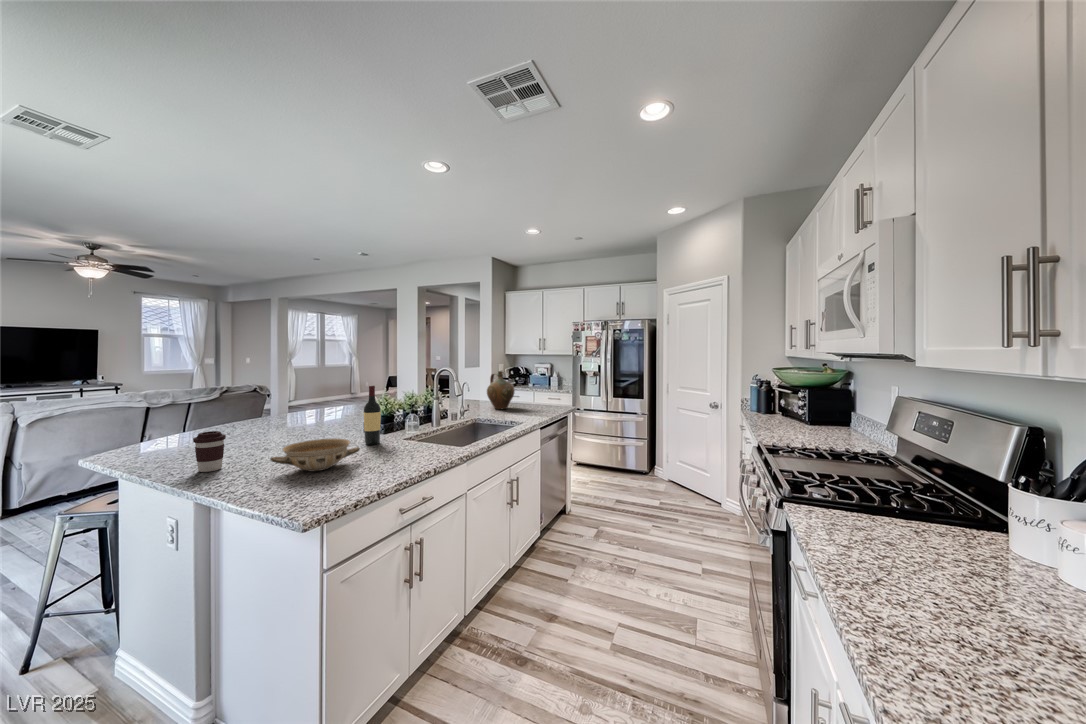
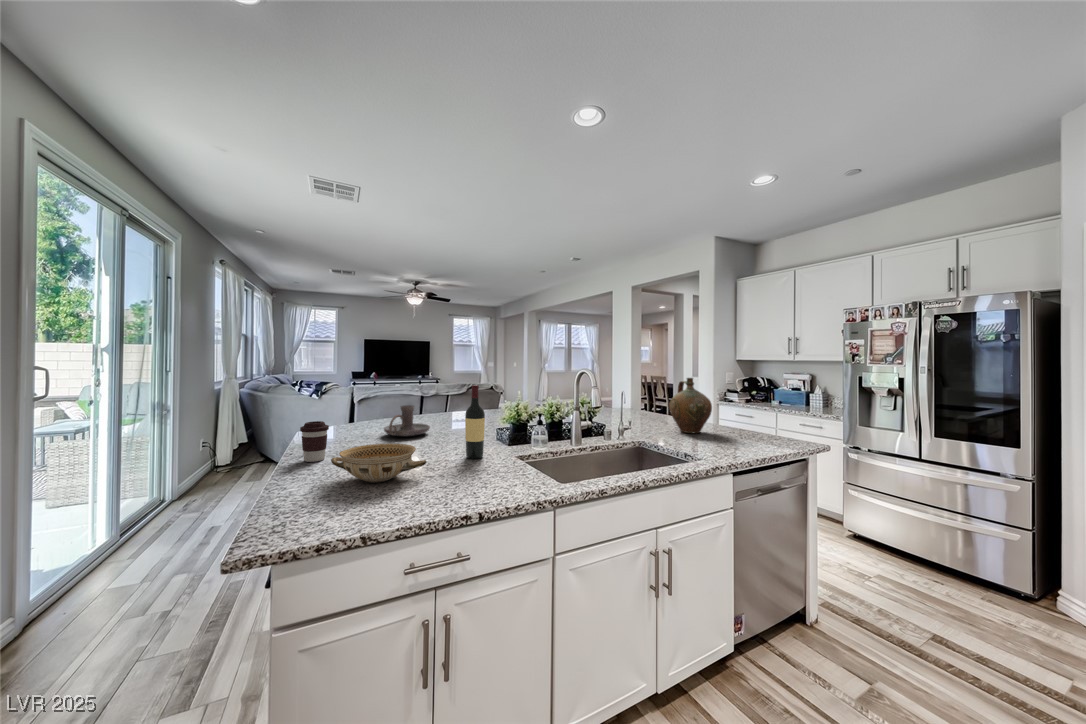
candle holder: none [240,409,293,440] -> present [384,405,430,436]

